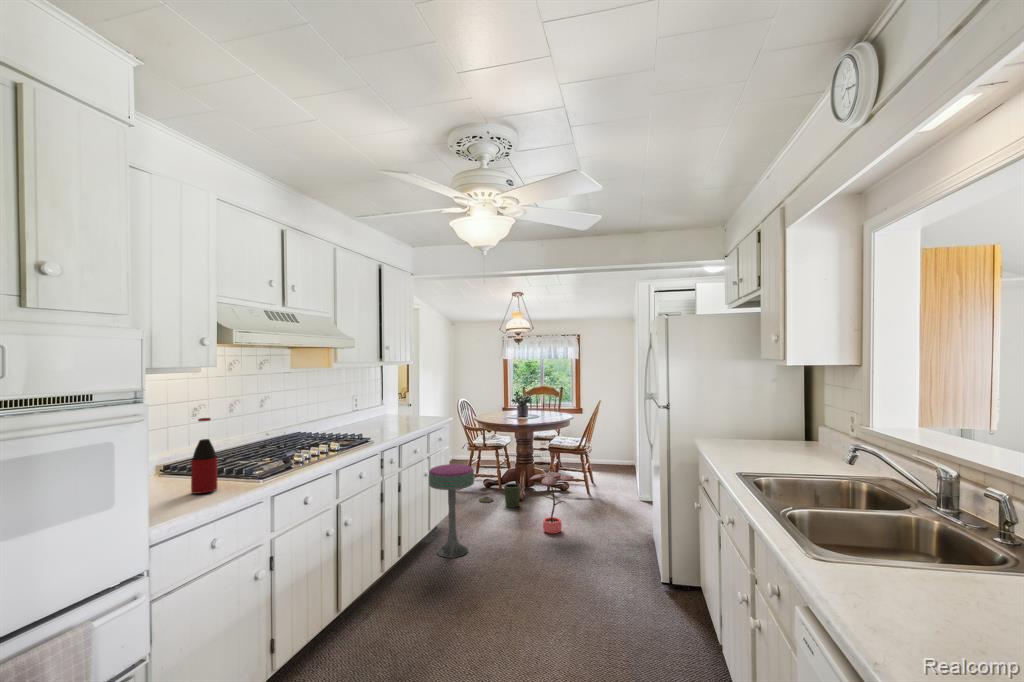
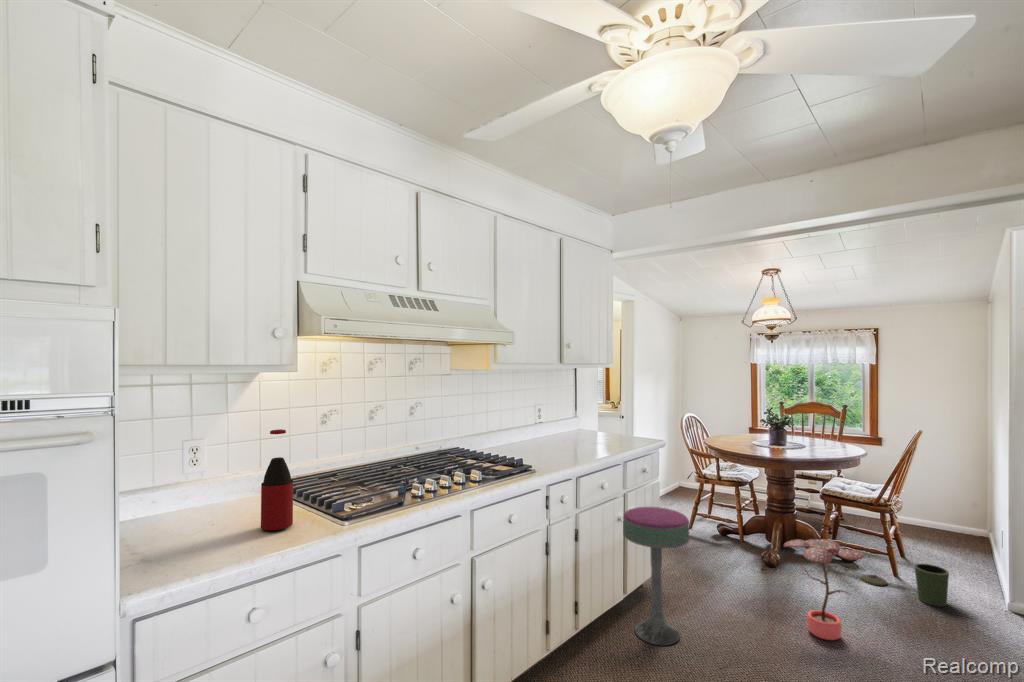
trash can: present [479,483,520,508] -> present [861,564,949,607]

